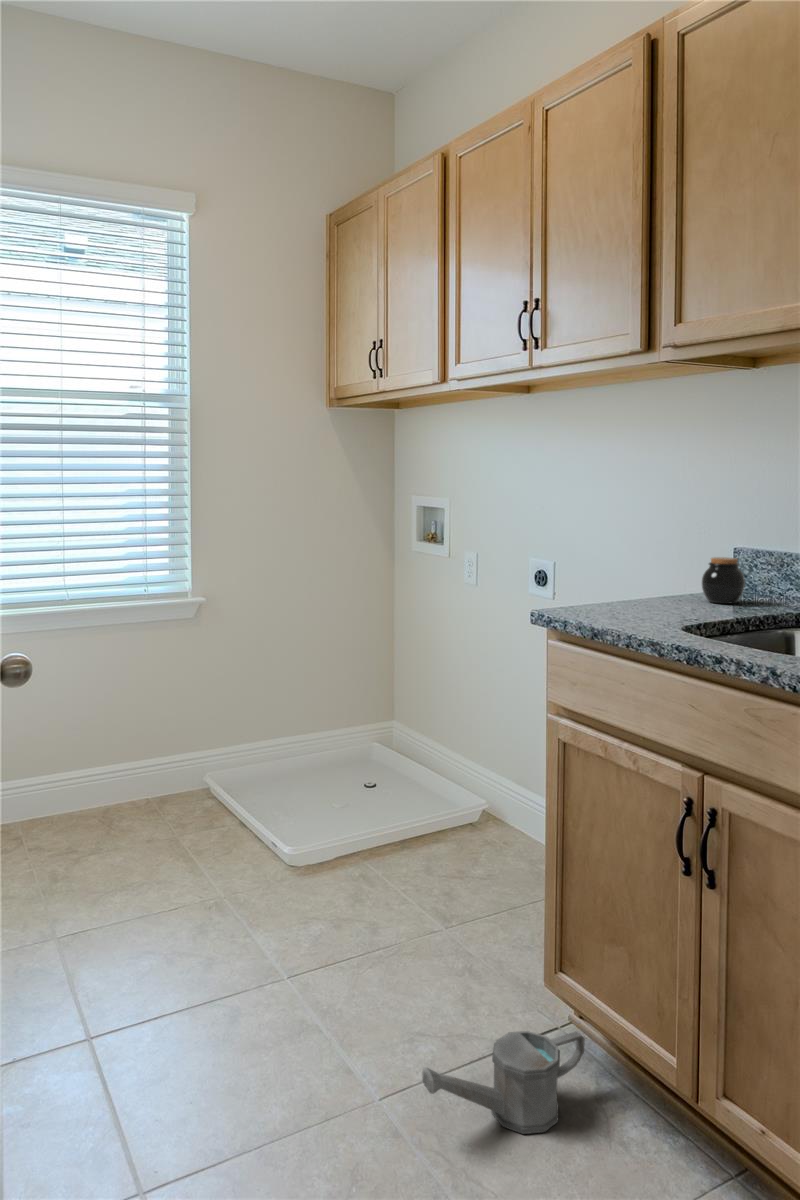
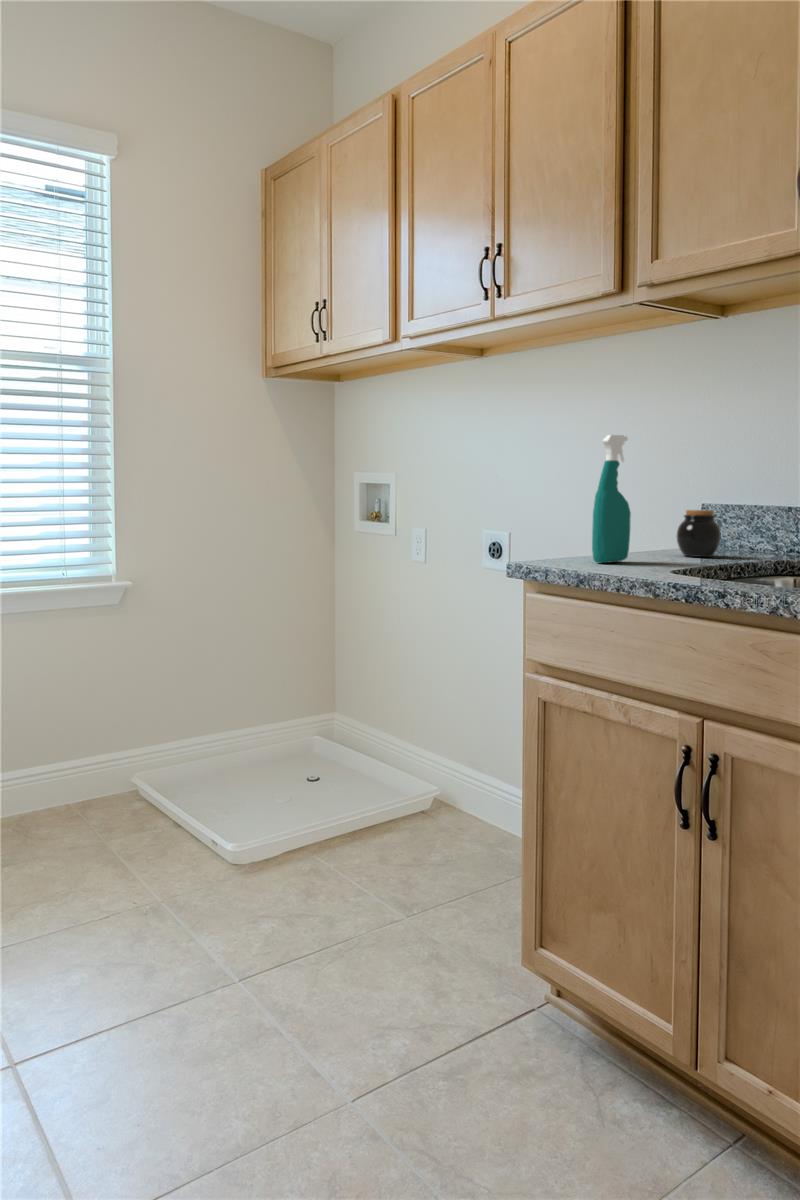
spray bottle: none [611,494,650,615] -> present [592,435,631,563]
watering can: present [422,1031,585,1134] -> none [402,1007,570,1119]

